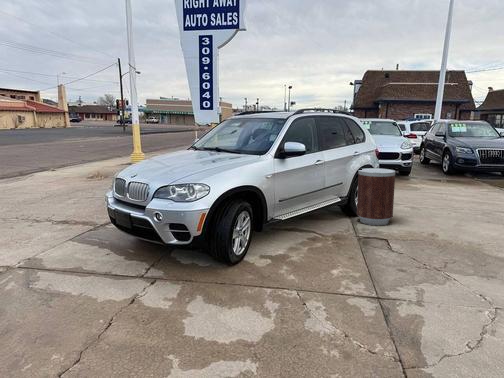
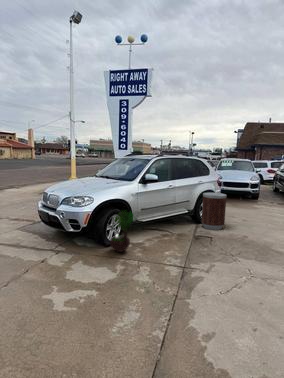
potted tree: none [238,199,282,272] -> present [110,212,134,252]

